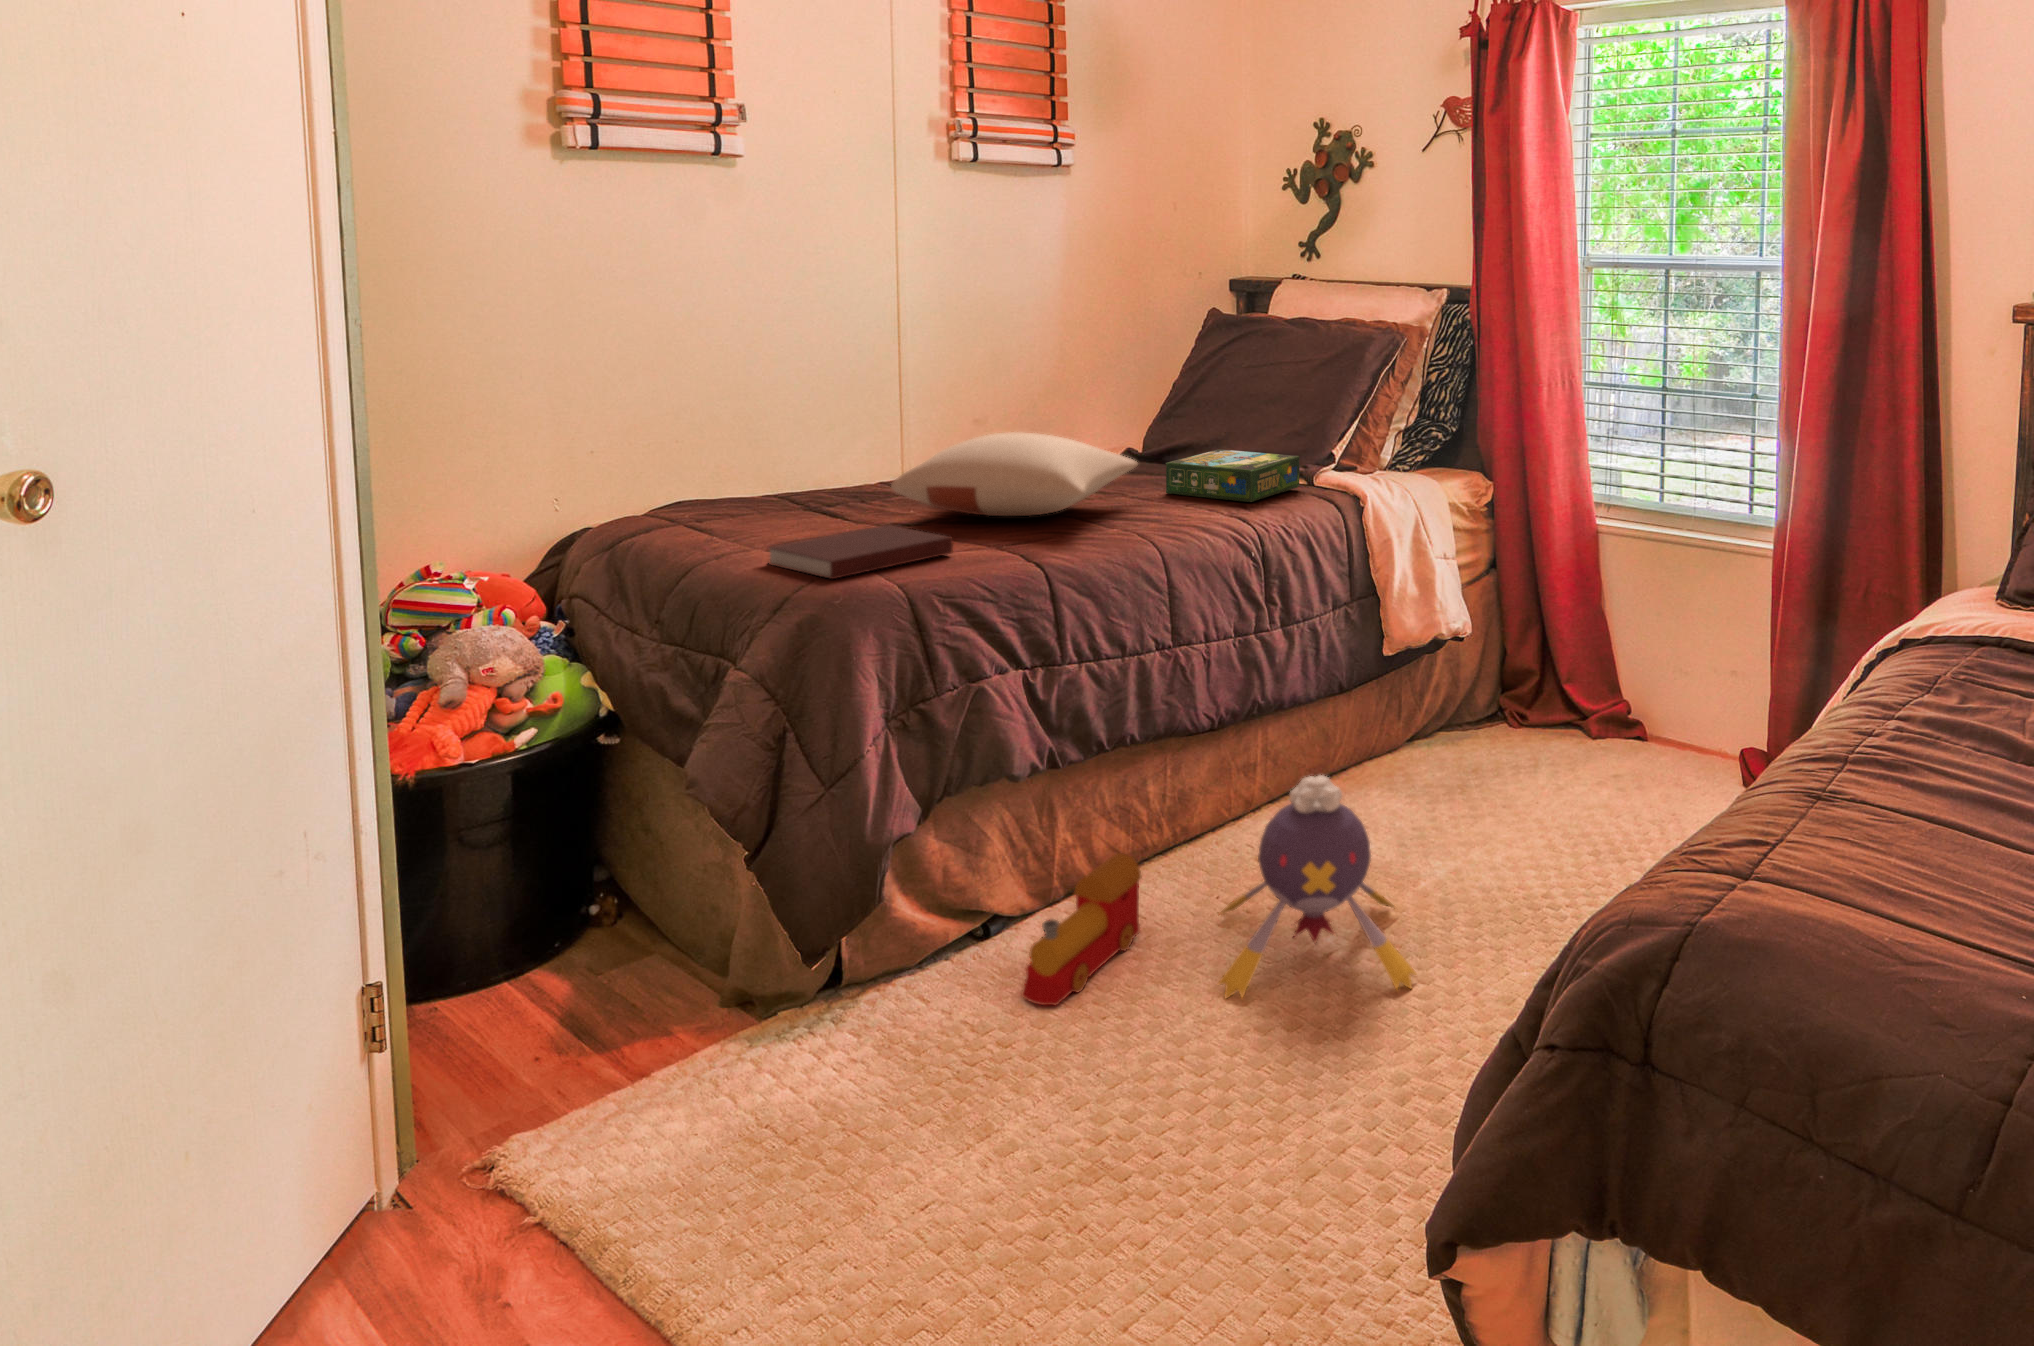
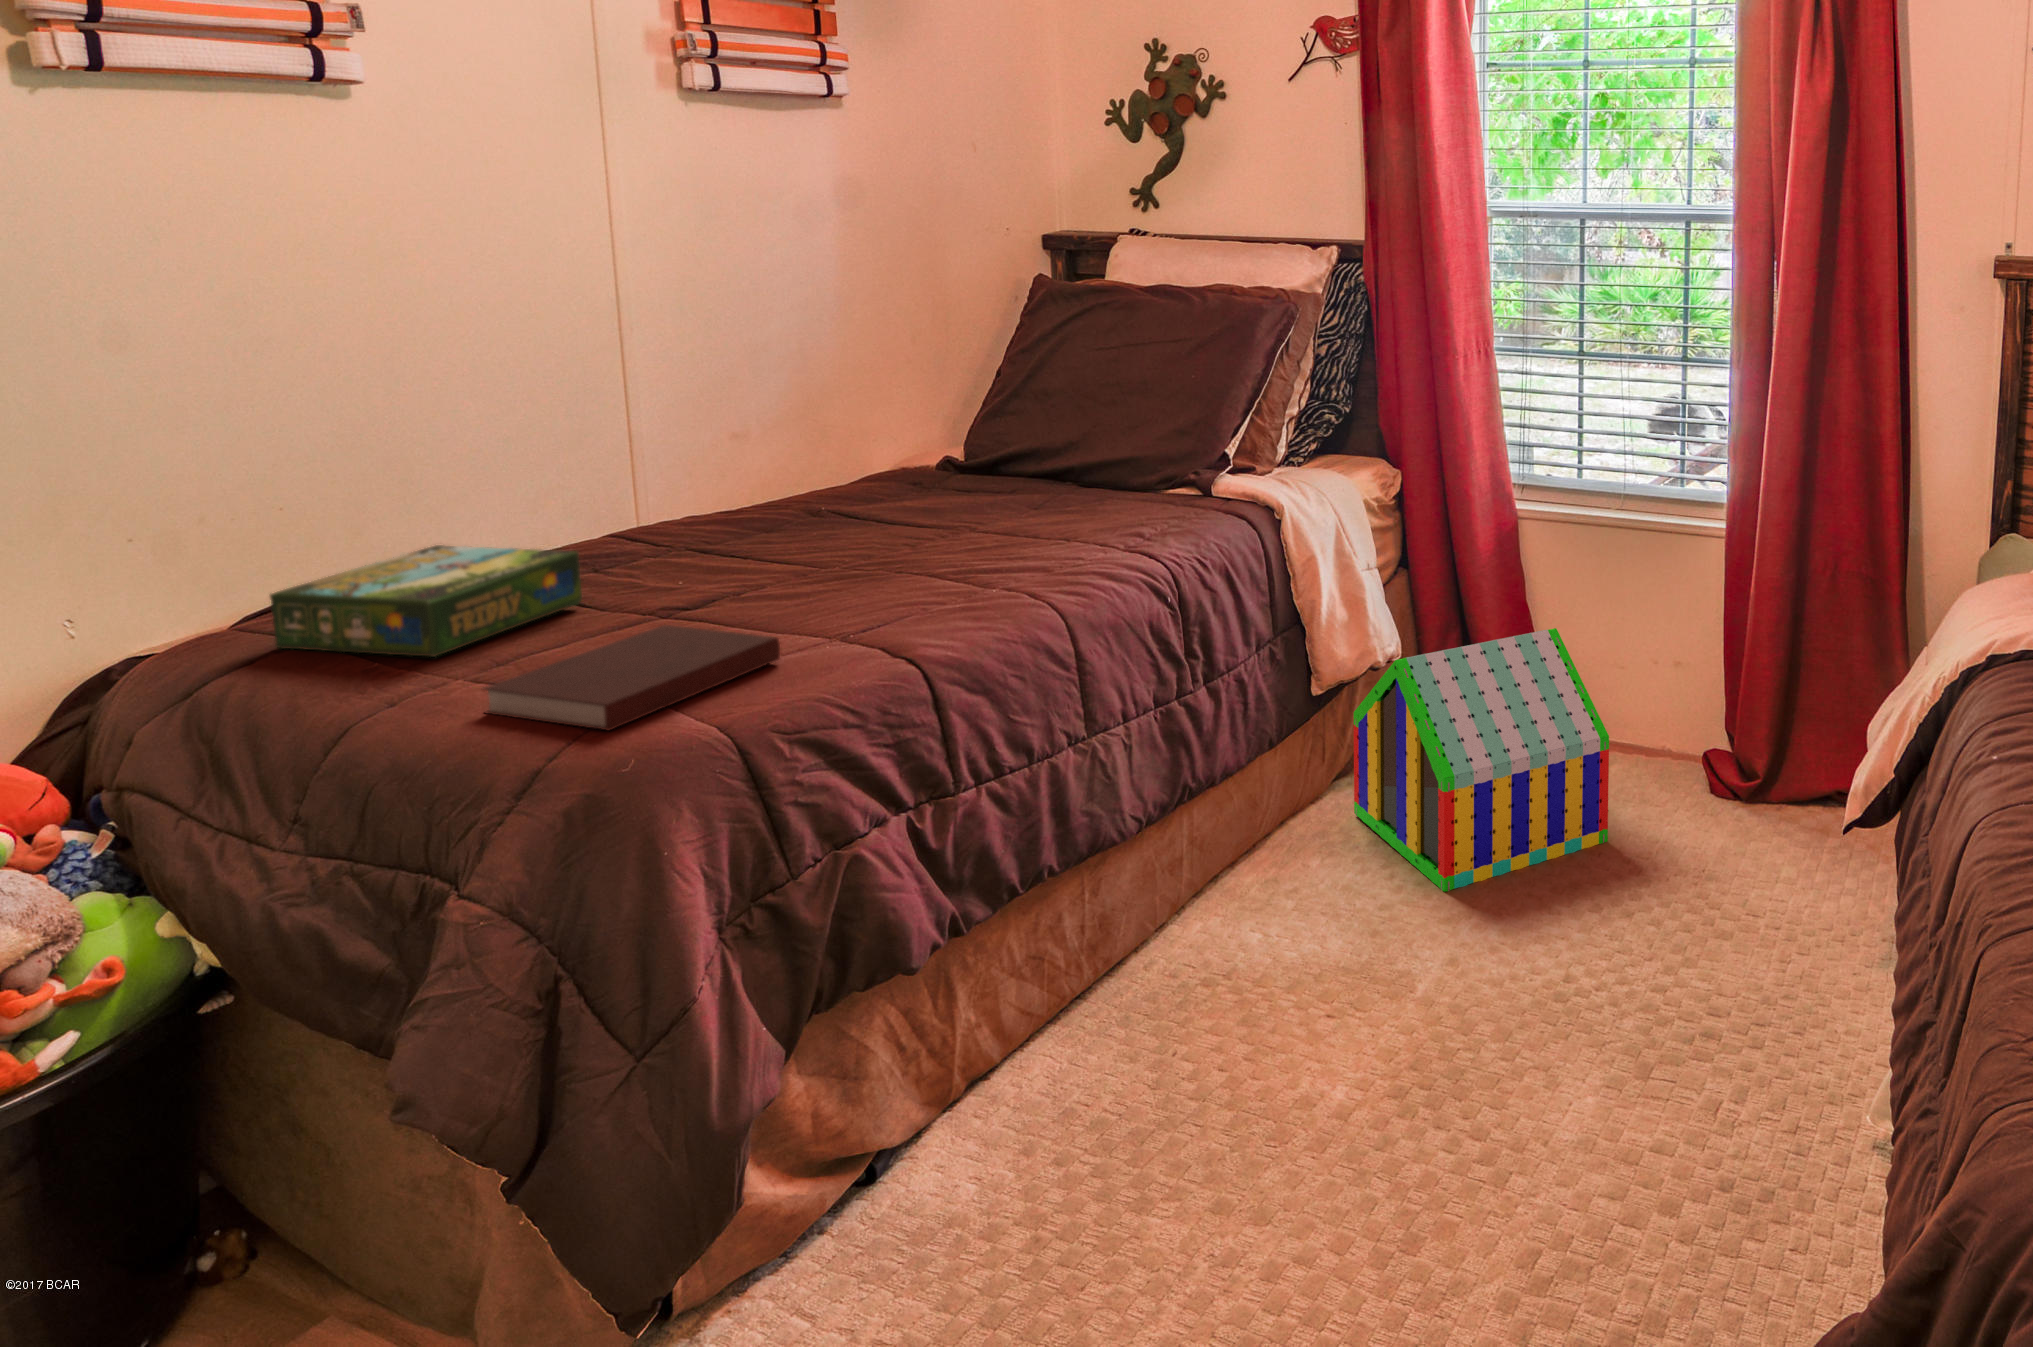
pillow: present [891,432,1138,516] -> none [657,469,997,586]
board game: present [1166,449,1300,502] -> present [270,545,582,657]
toy house: none [1421,620,1633,828] -> present [1354,628,1609,892]
plush toy: present [1218,775,1416,998] -> none [1178,886,1457,1201]
toy train: present [1022,853,1141,1005] -> none [946,1025,1083,1267]

